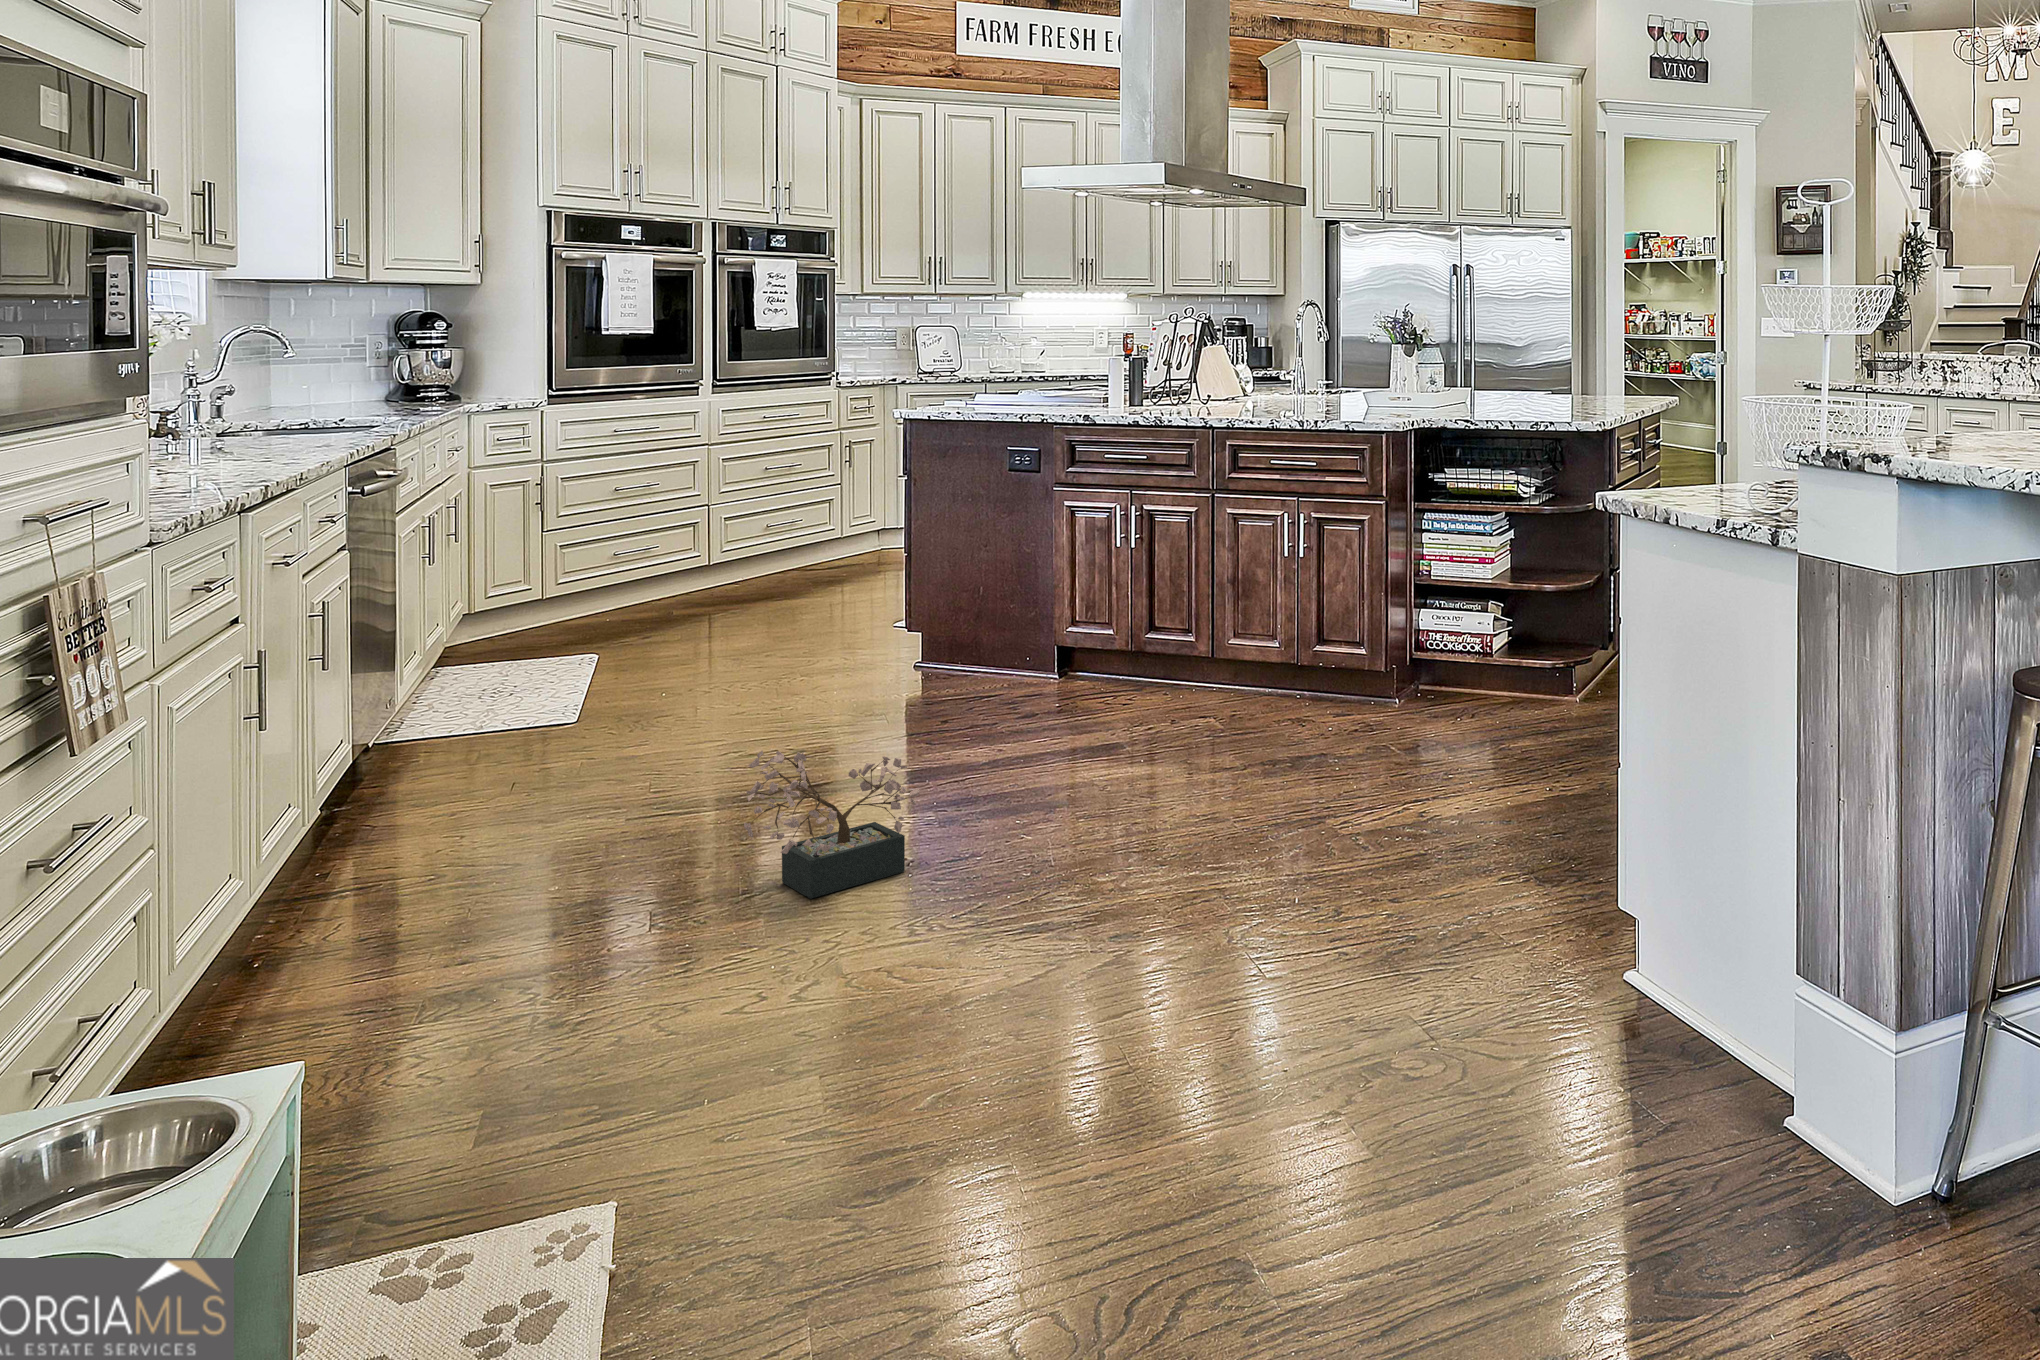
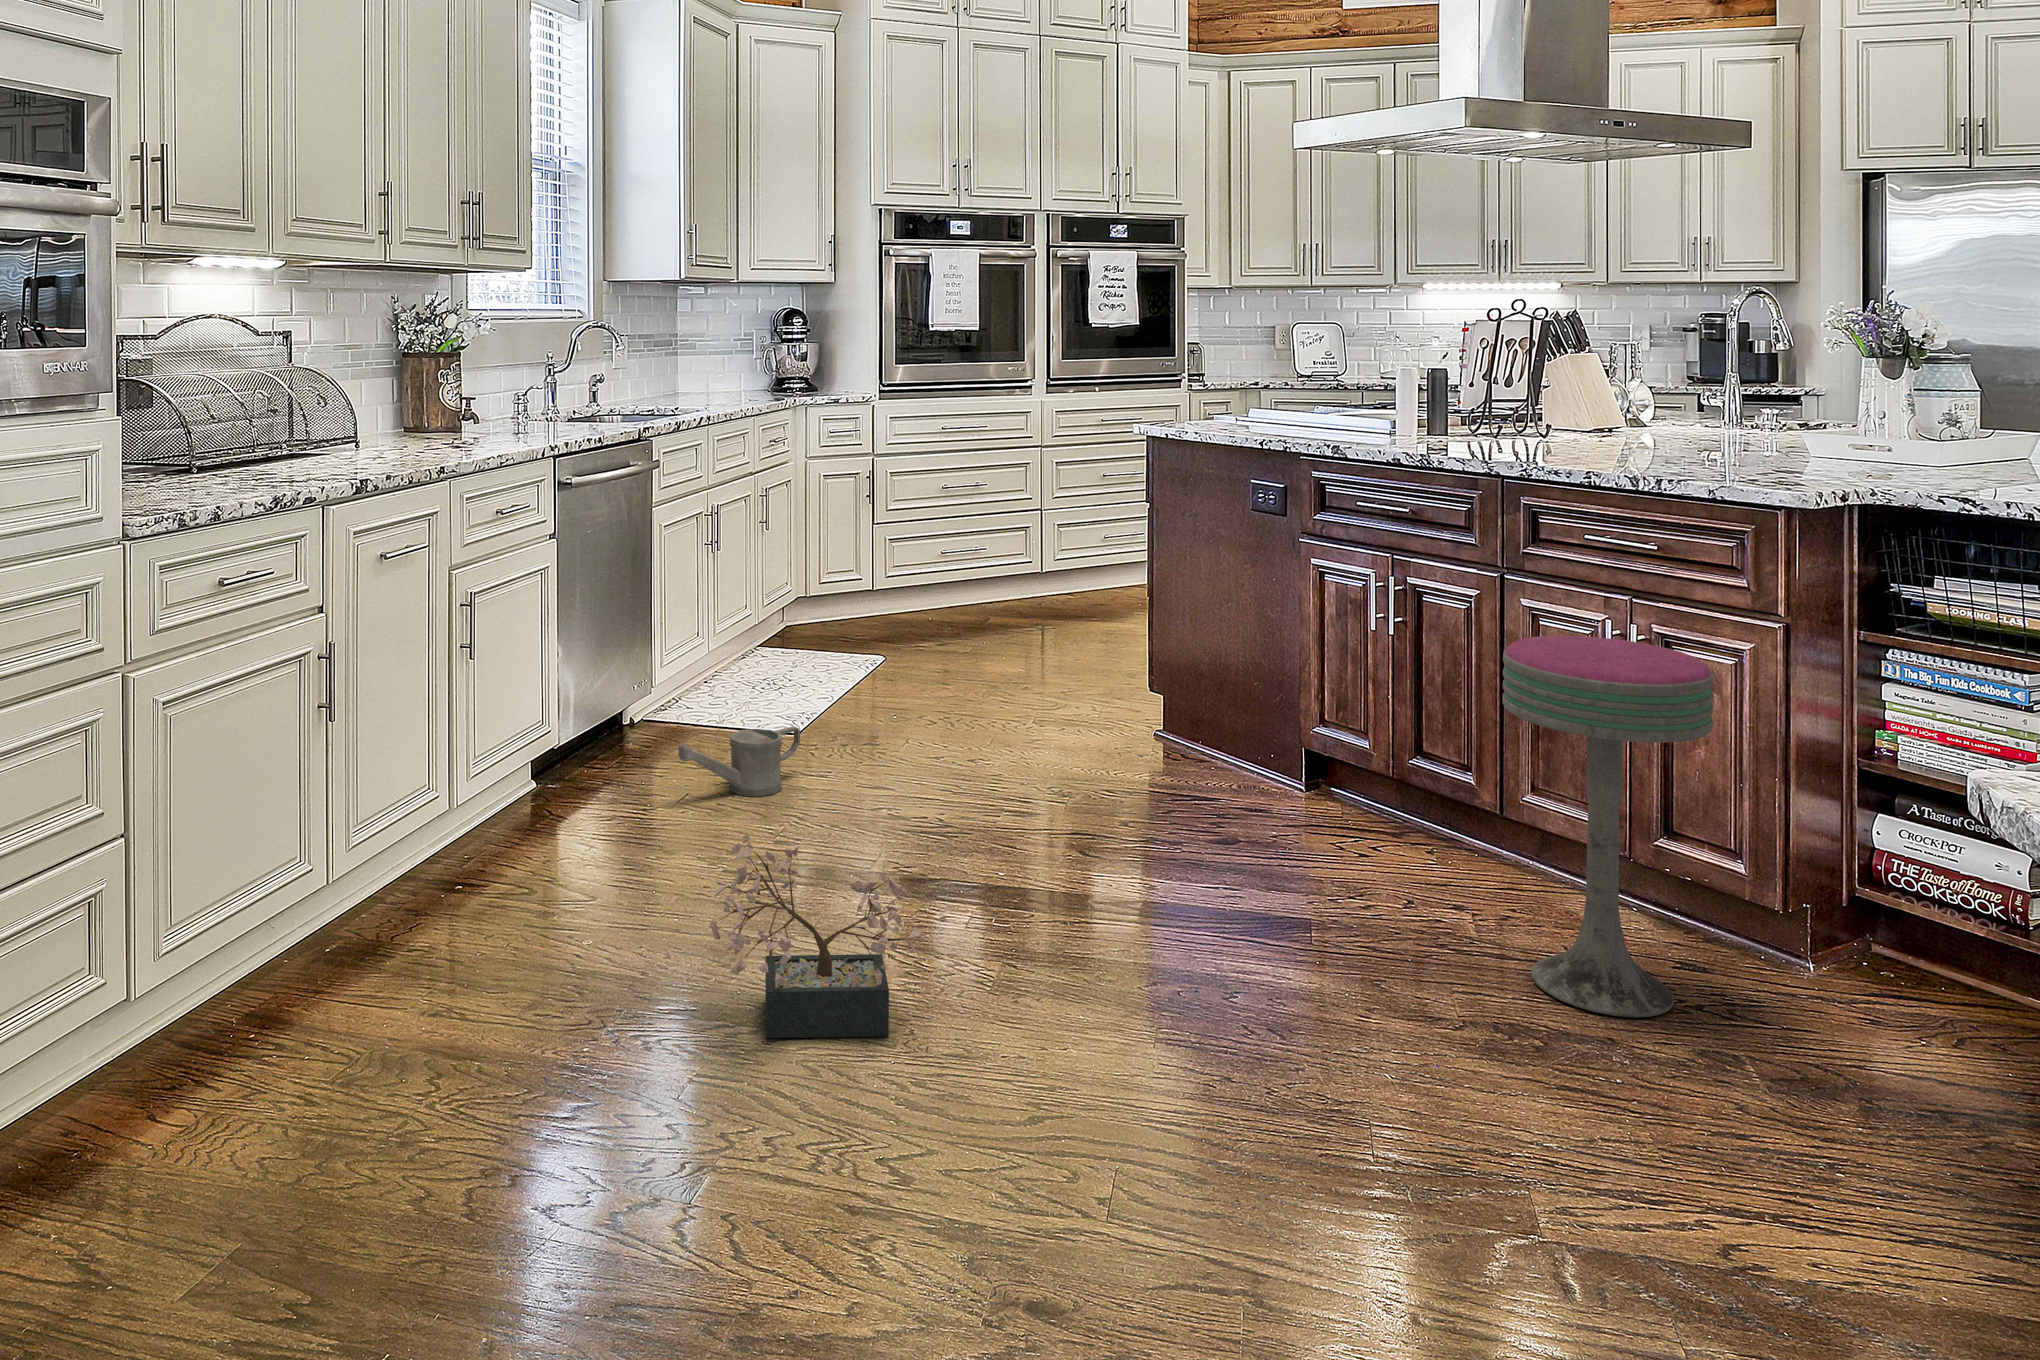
bar stool: none [1251,520,1367,745] -> present [1503,636,1714,1017]
watering can: none [520,713,626,783] -> present [678,727,800,797]

